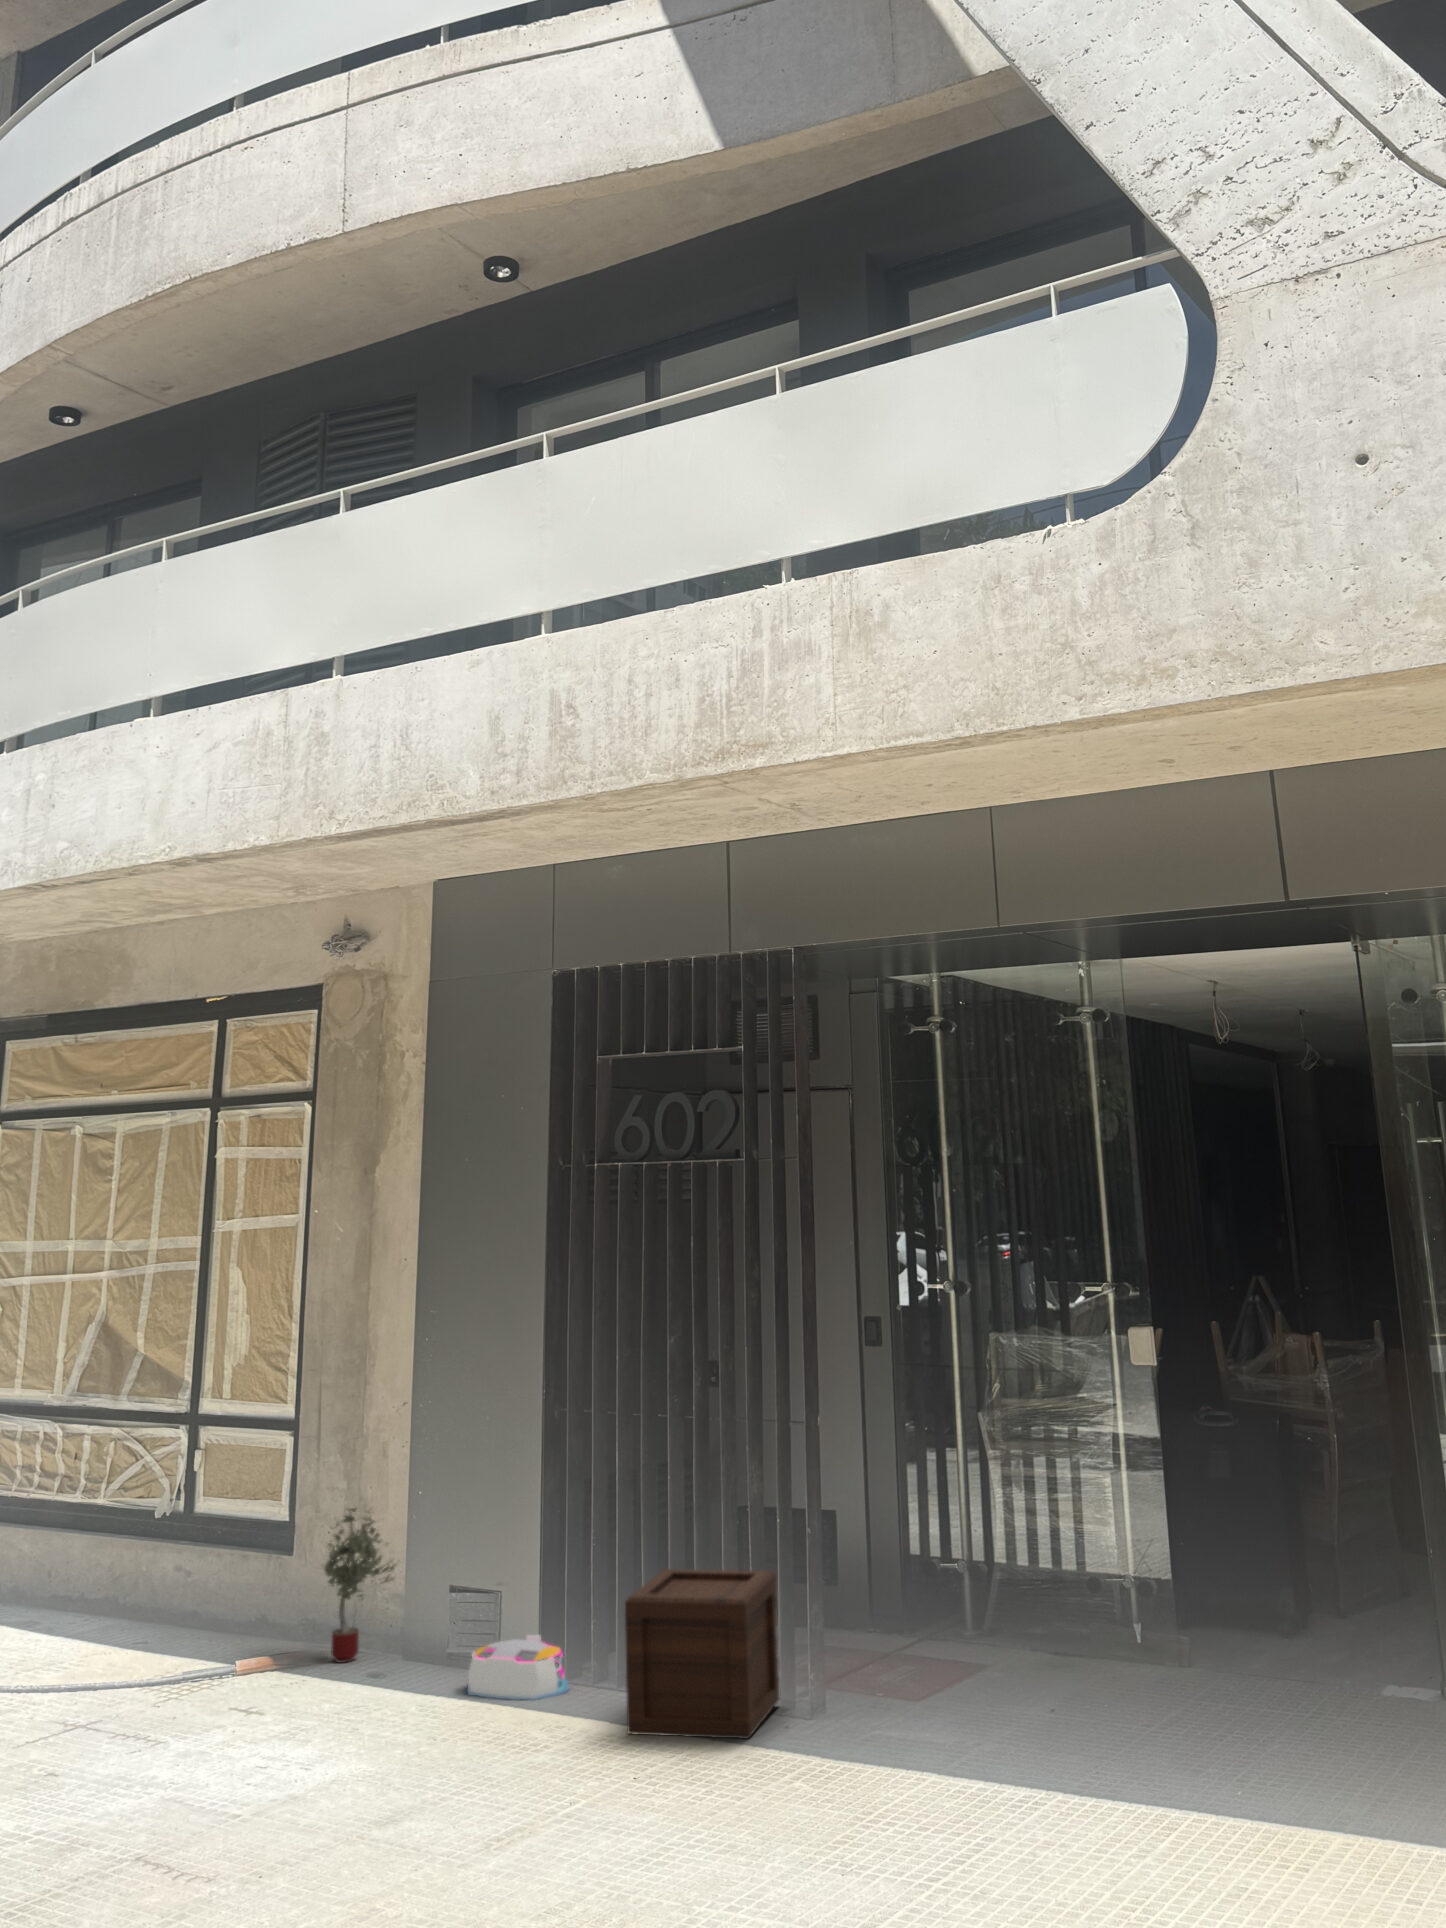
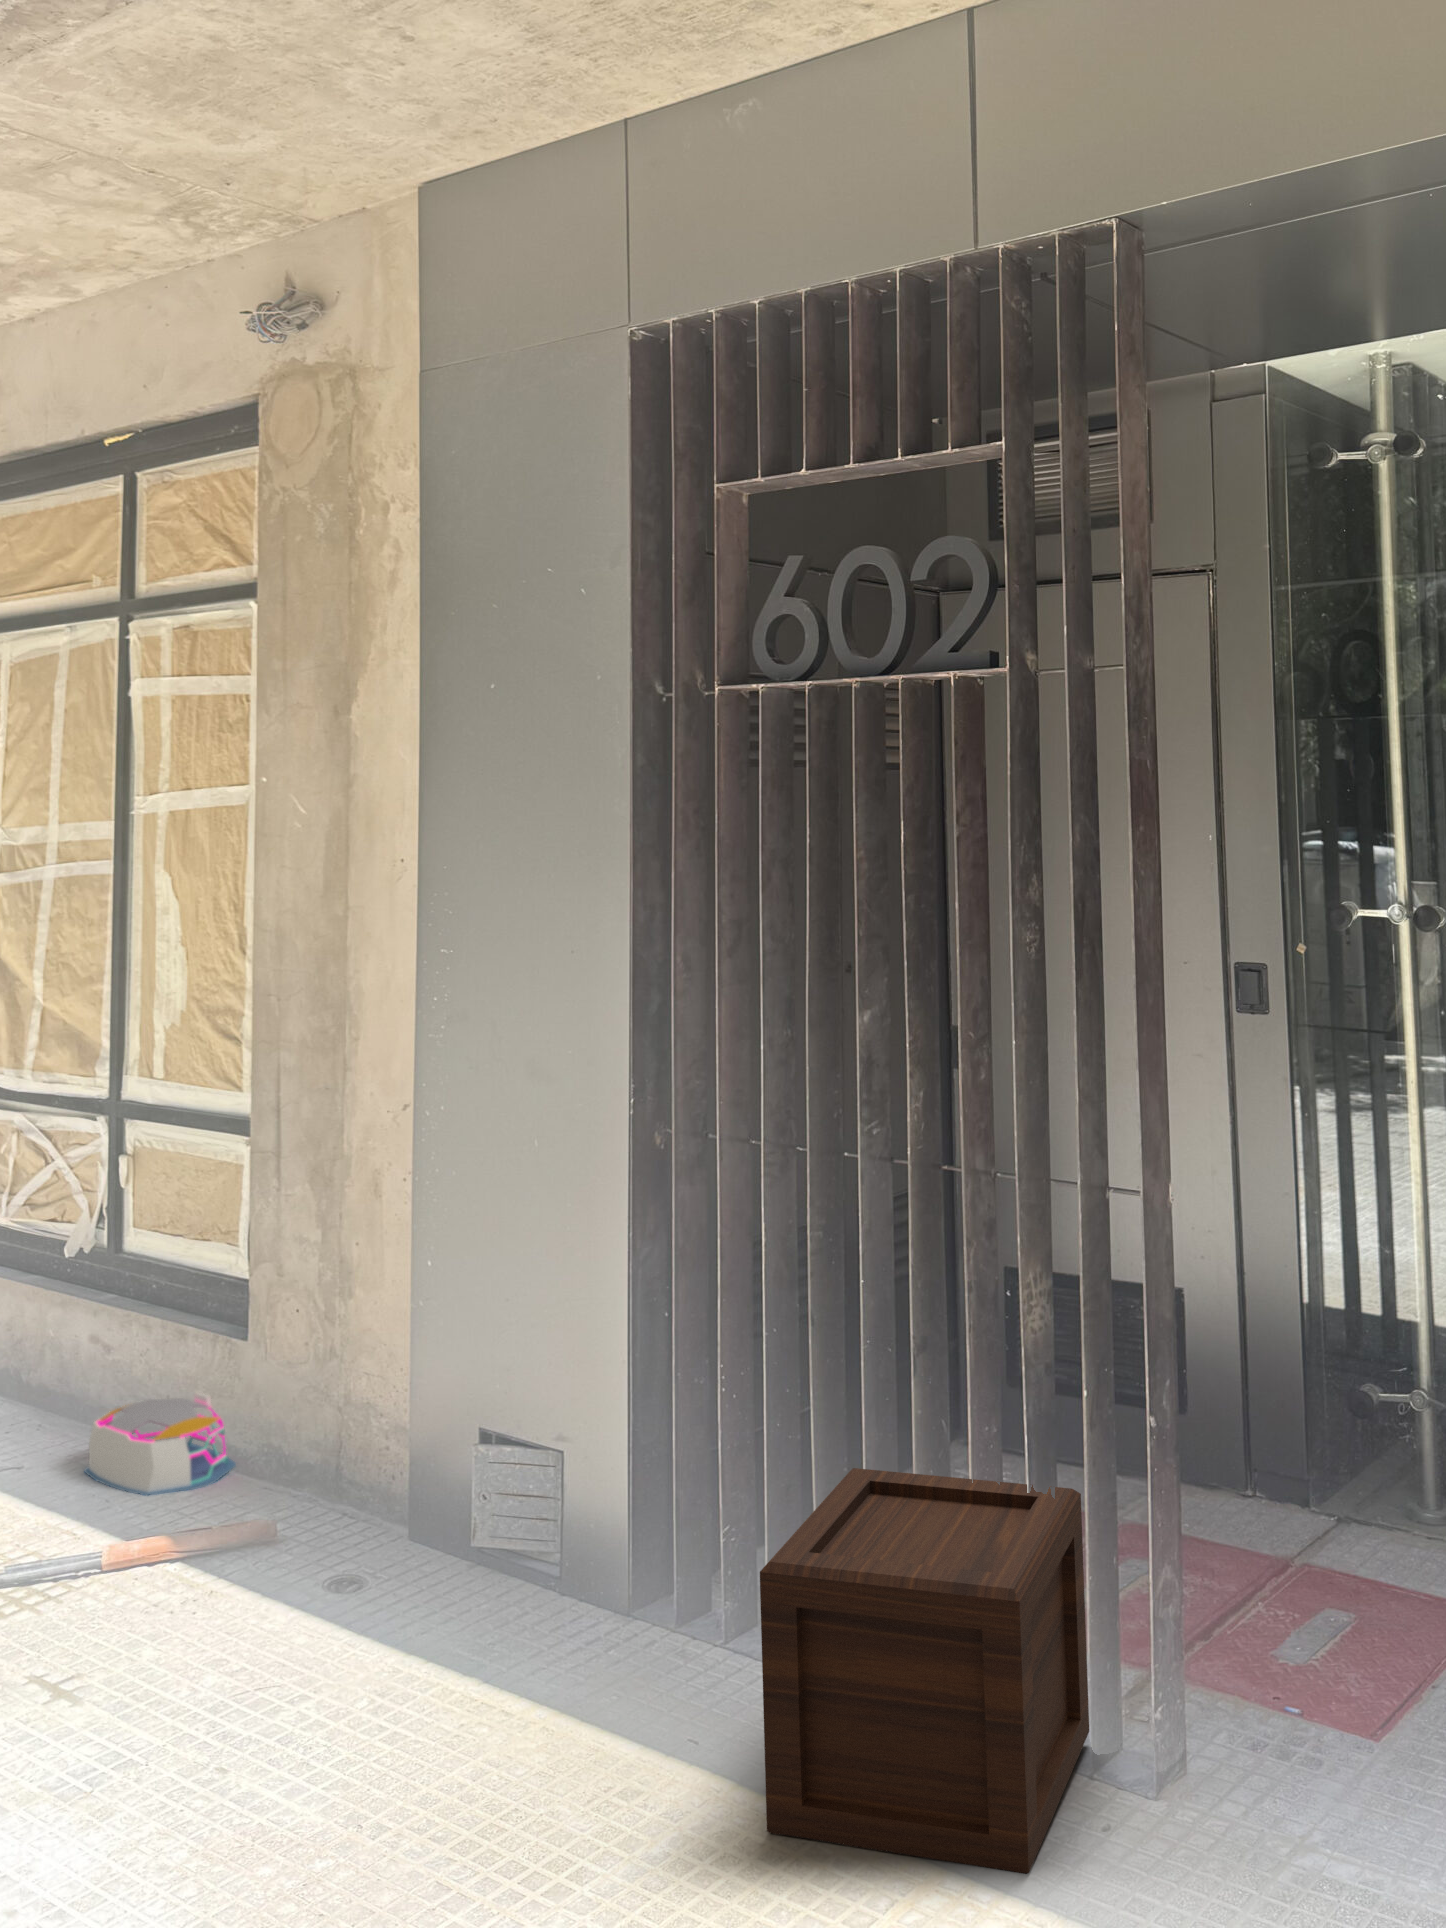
potted tree: present [324,1508,398,1663] -> none [255,1285,399,1543]
storage bin: present [467,1635,569,1700] -> present [85,1393,236,1496]

